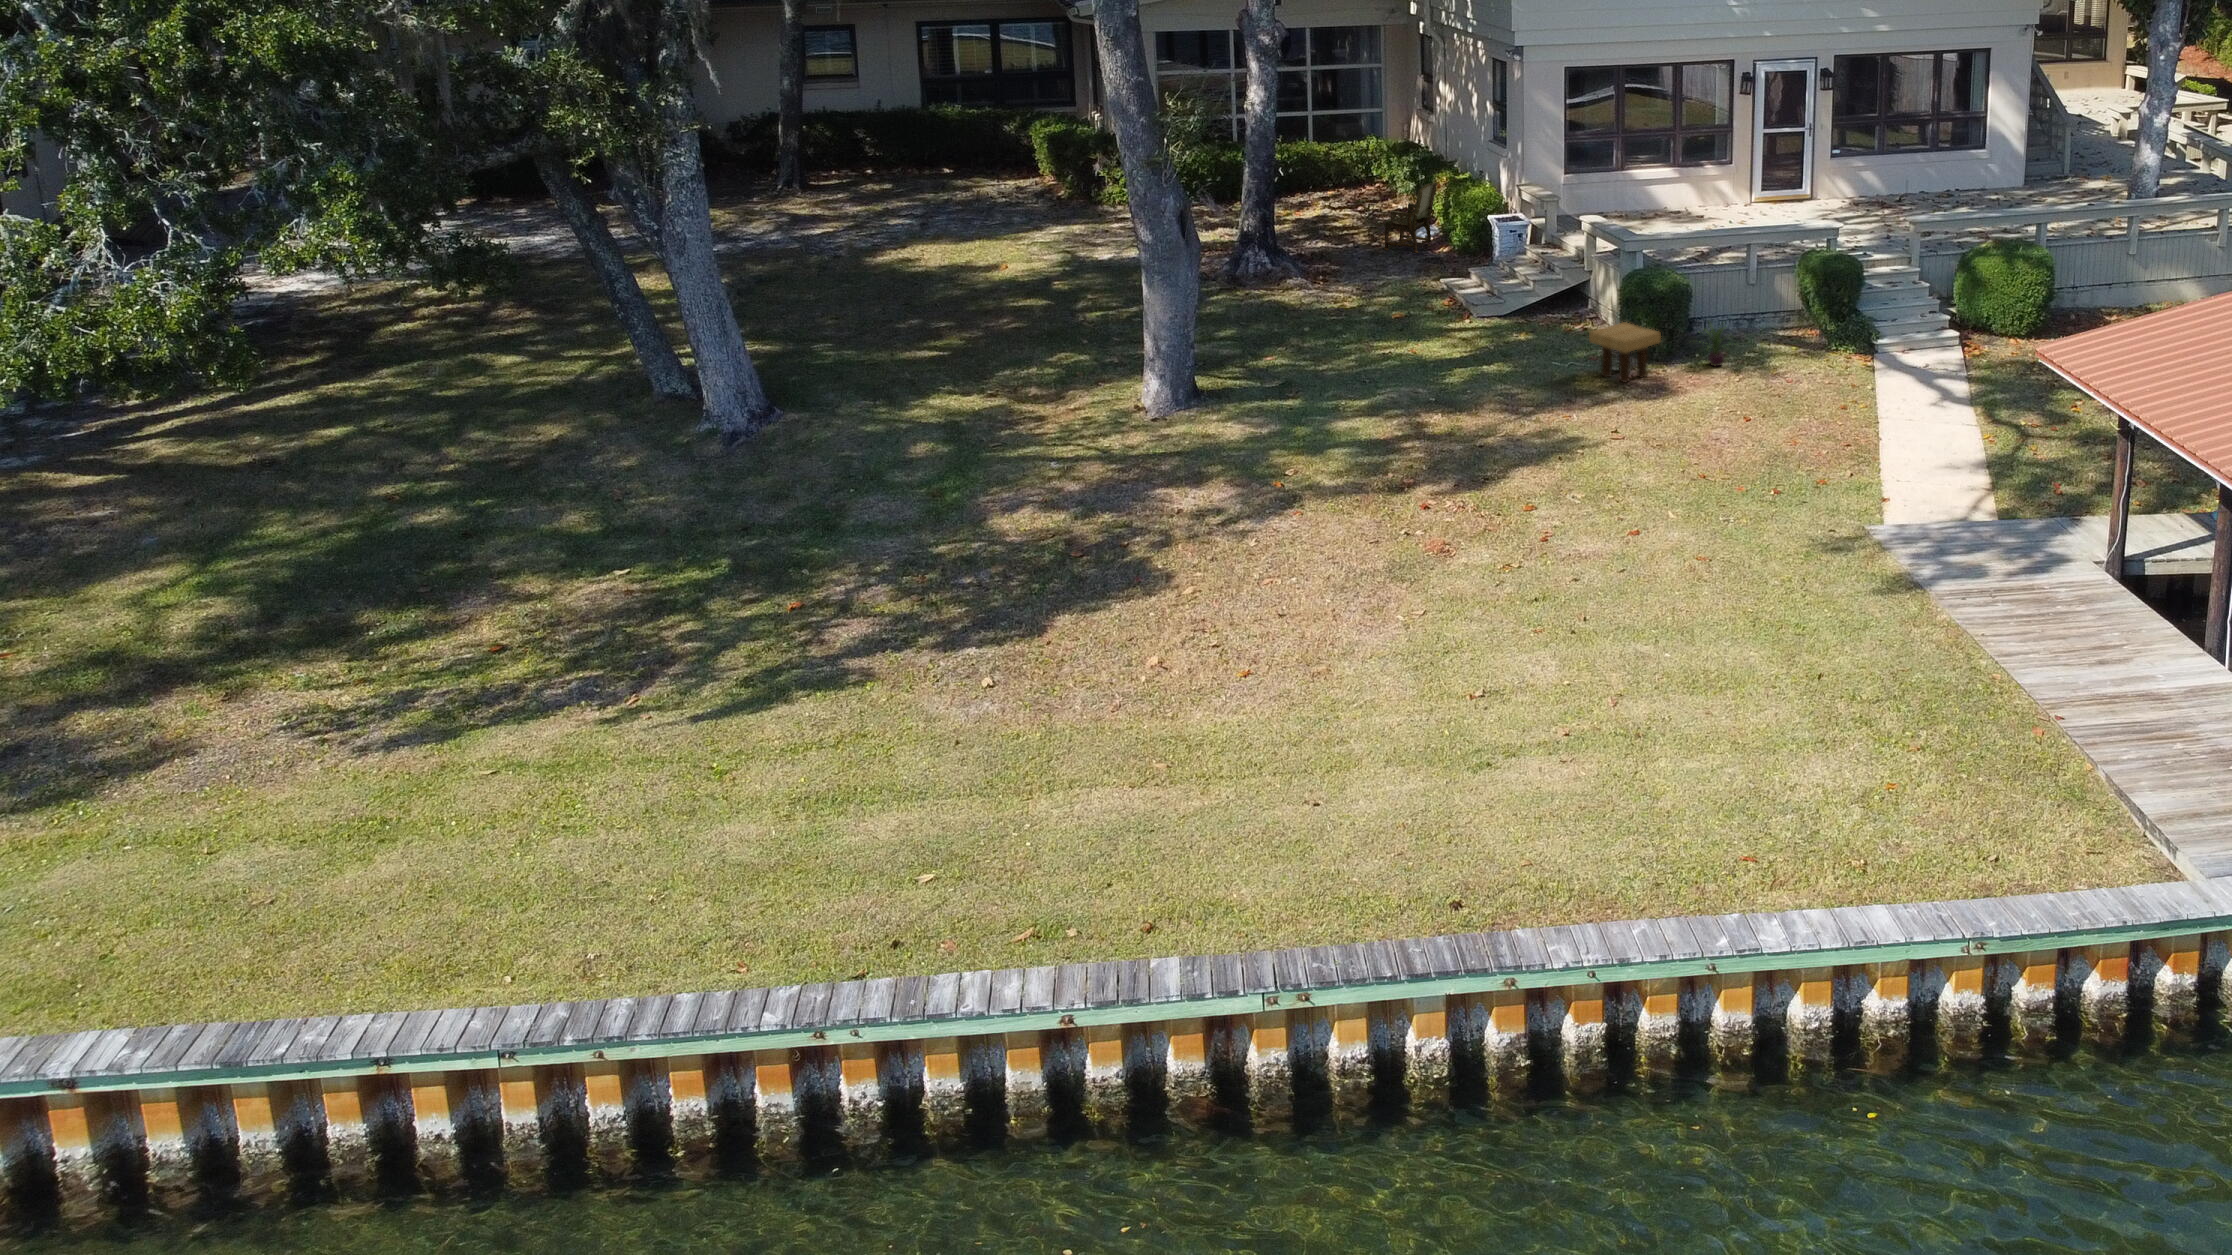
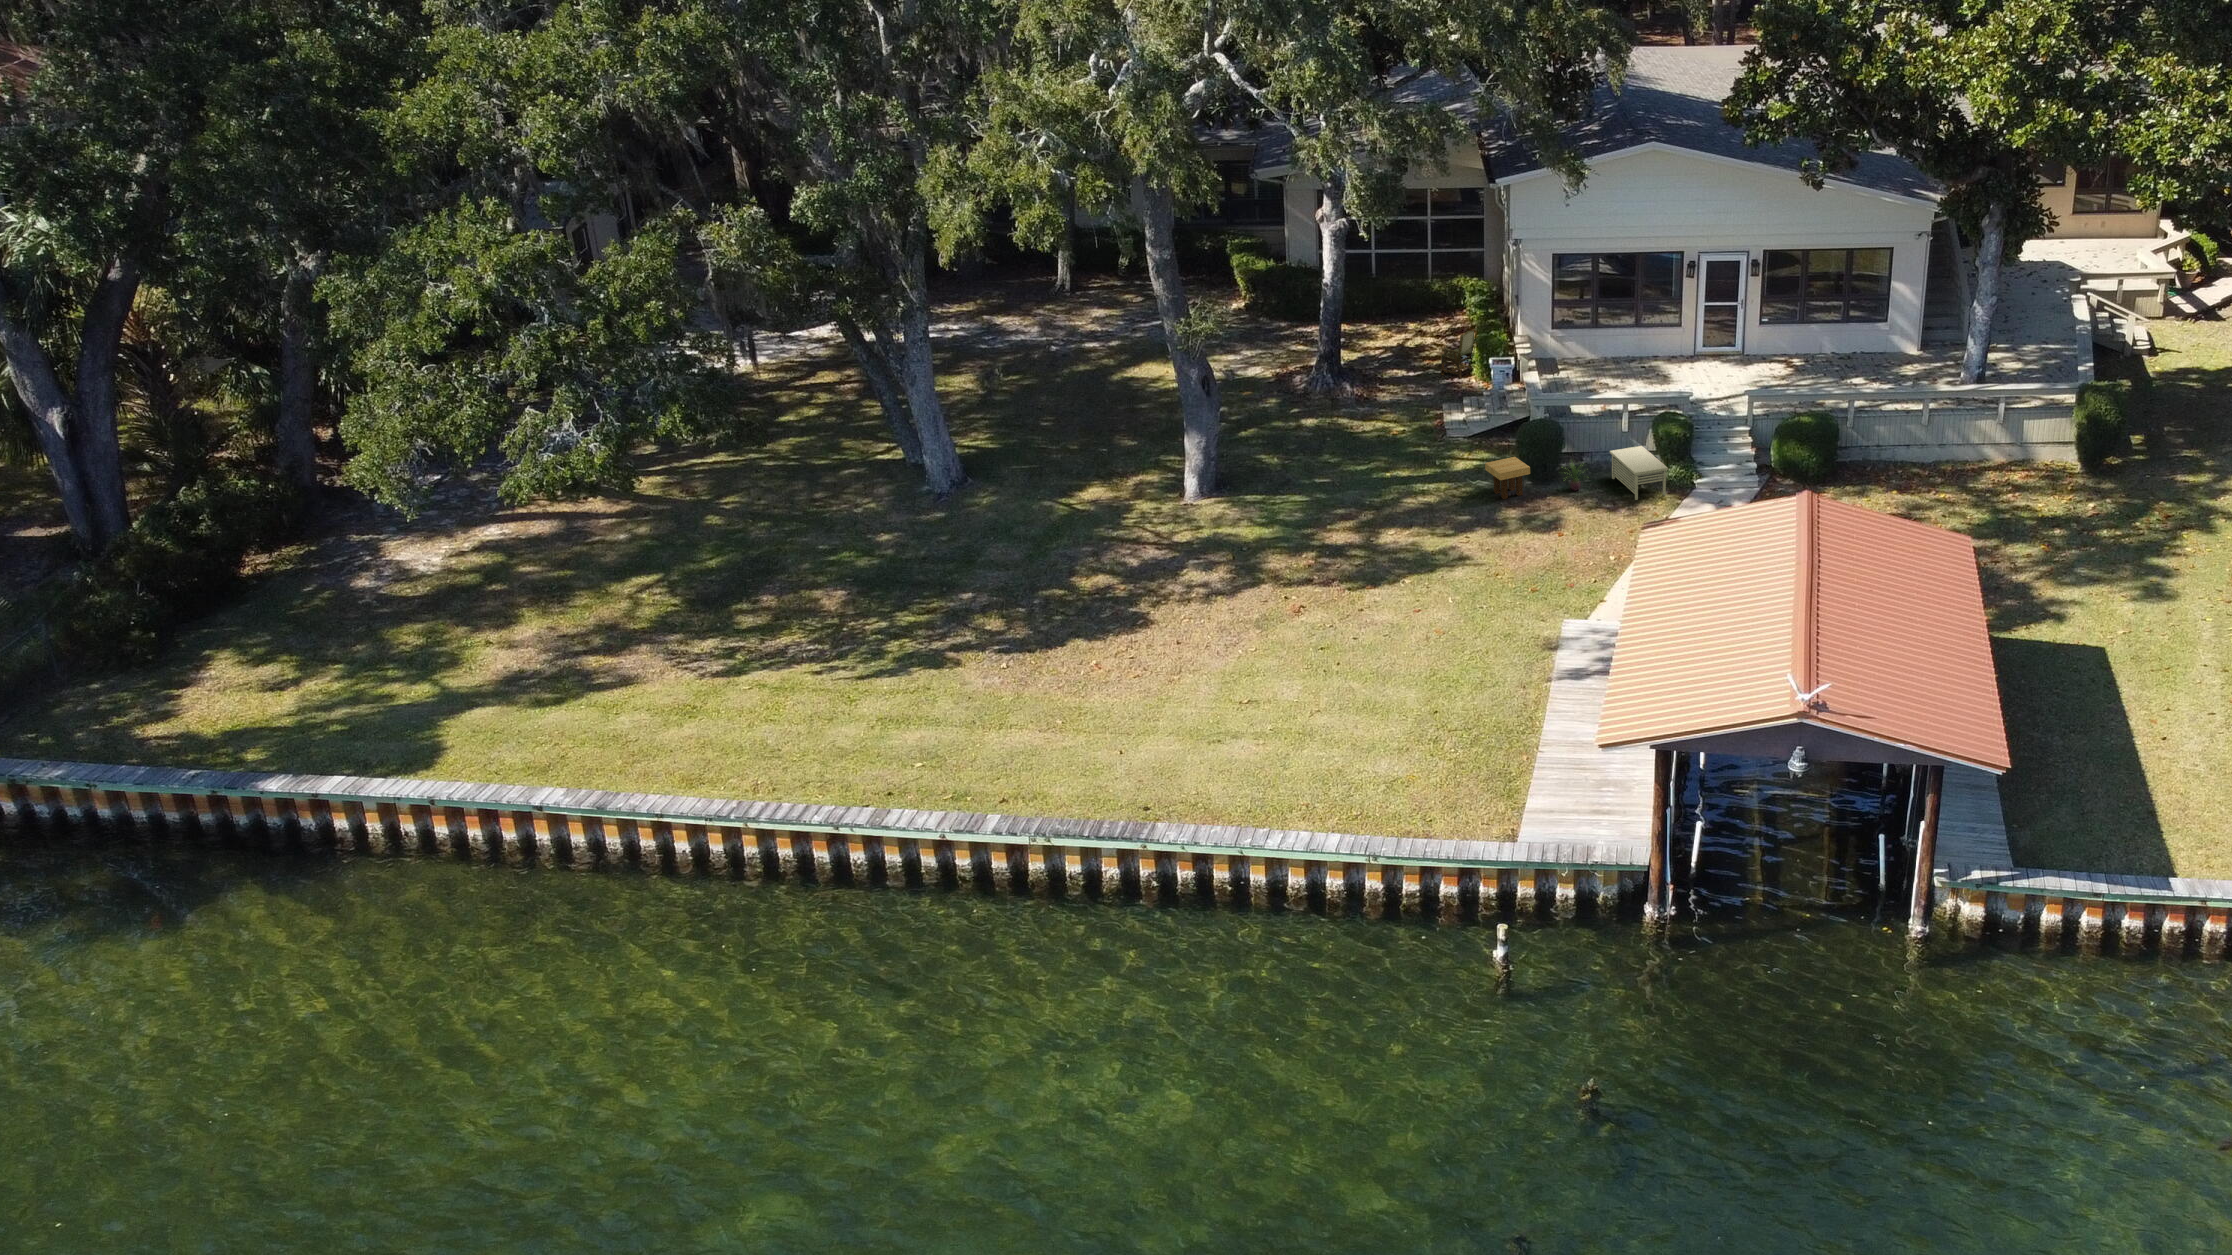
storage bench: none [1751,300,1856,371] -> present [1610,446,1668,500]

